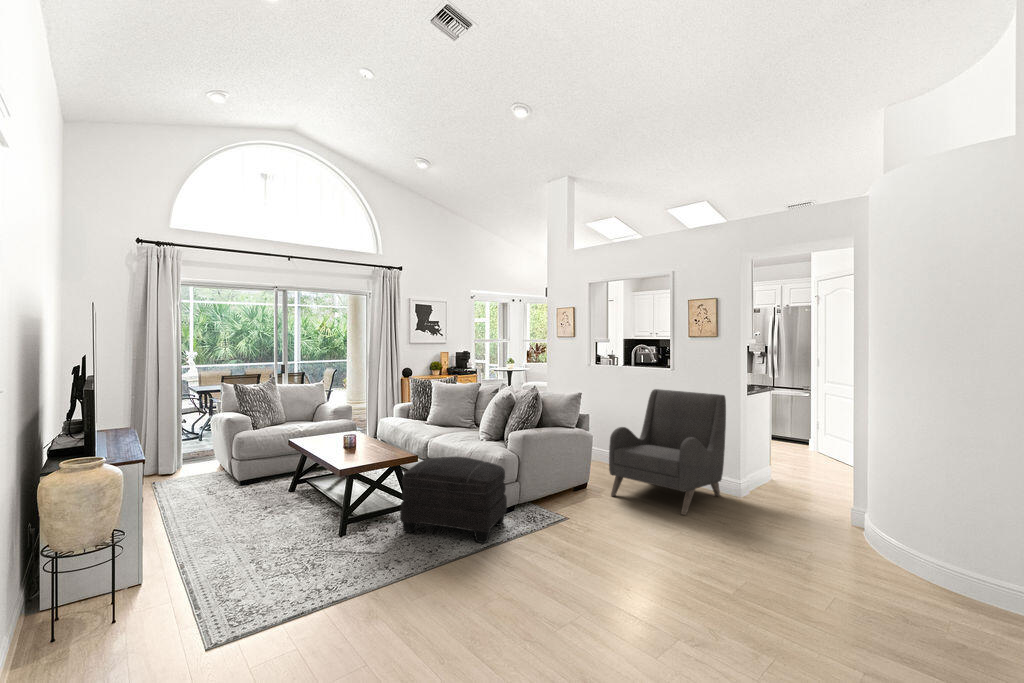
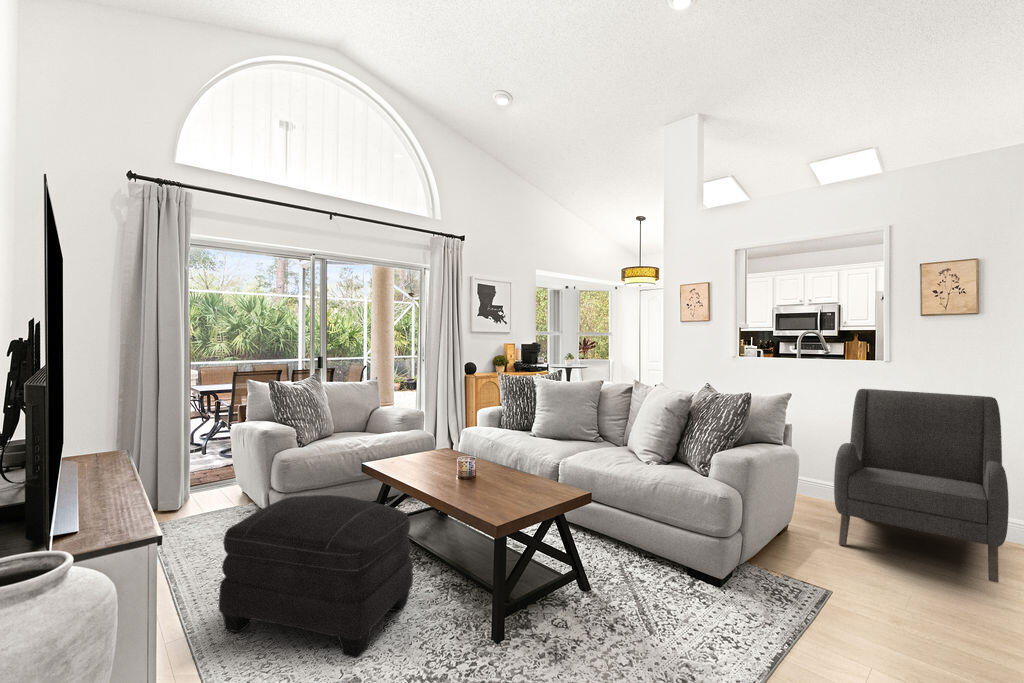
ottoman: present [400,456,507,543] -> present [219,495,413,658]

